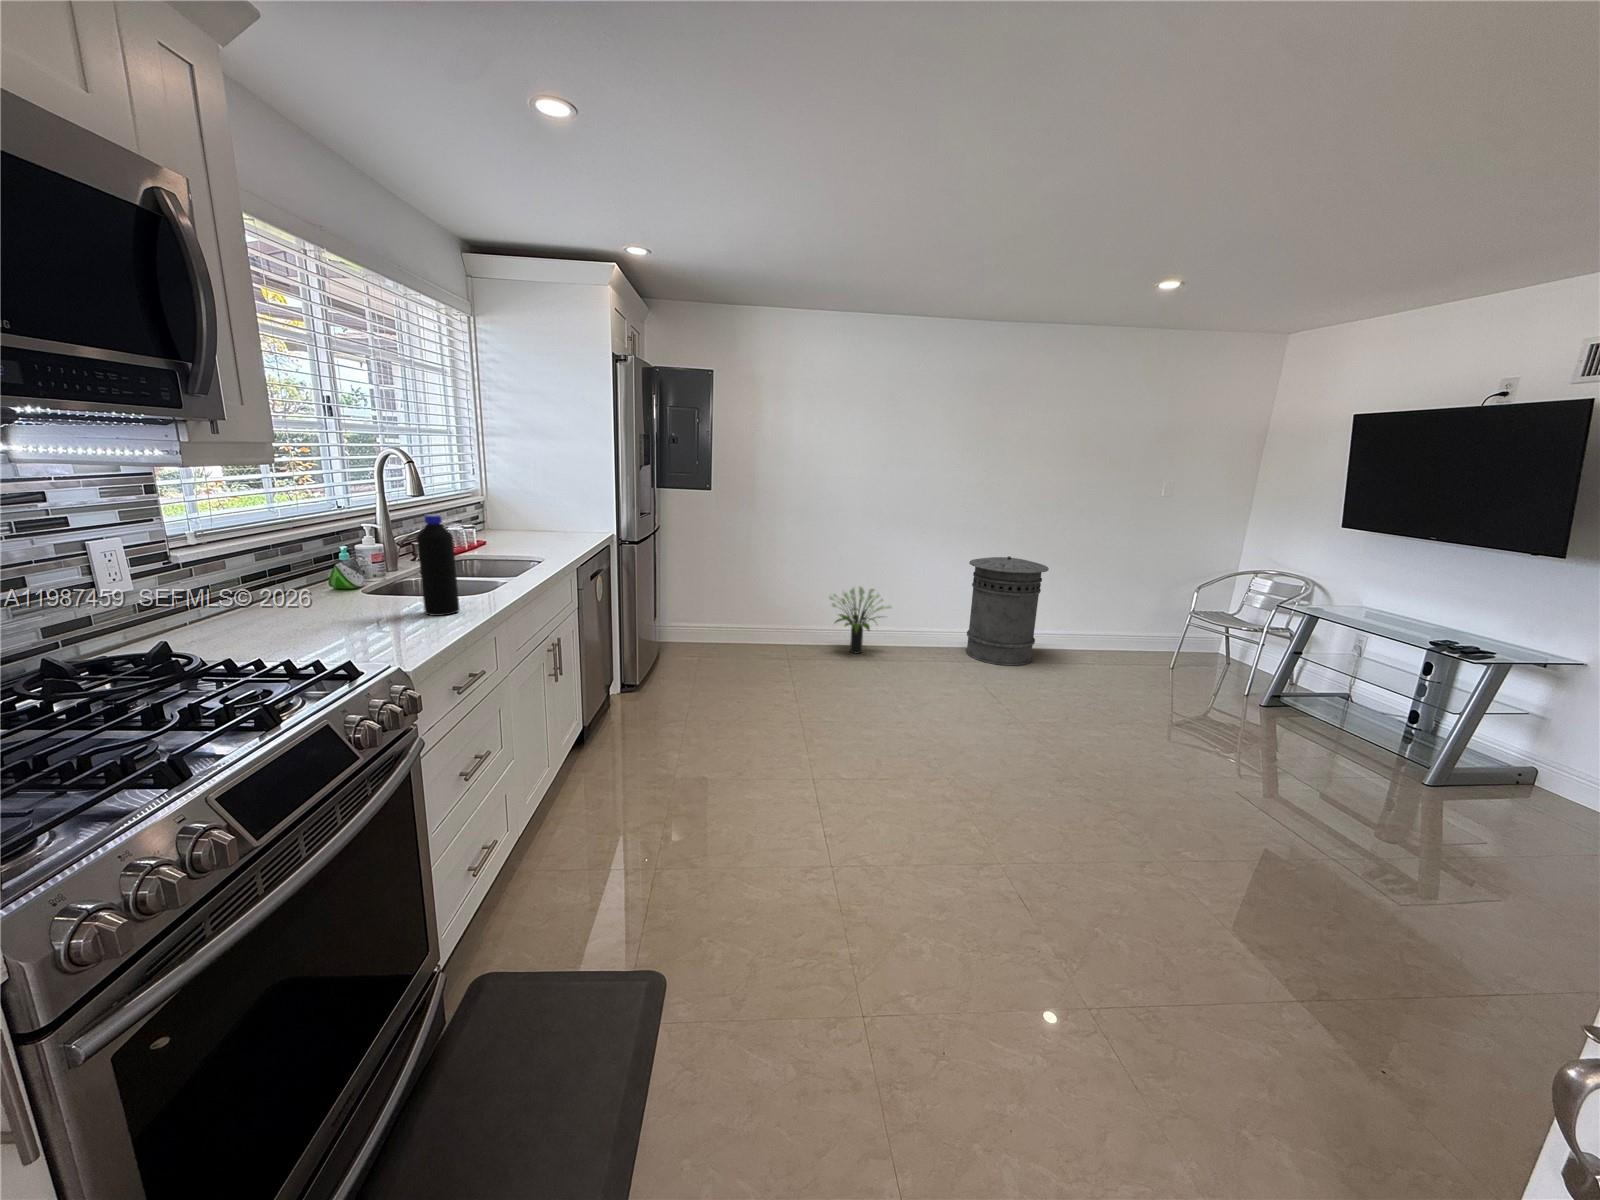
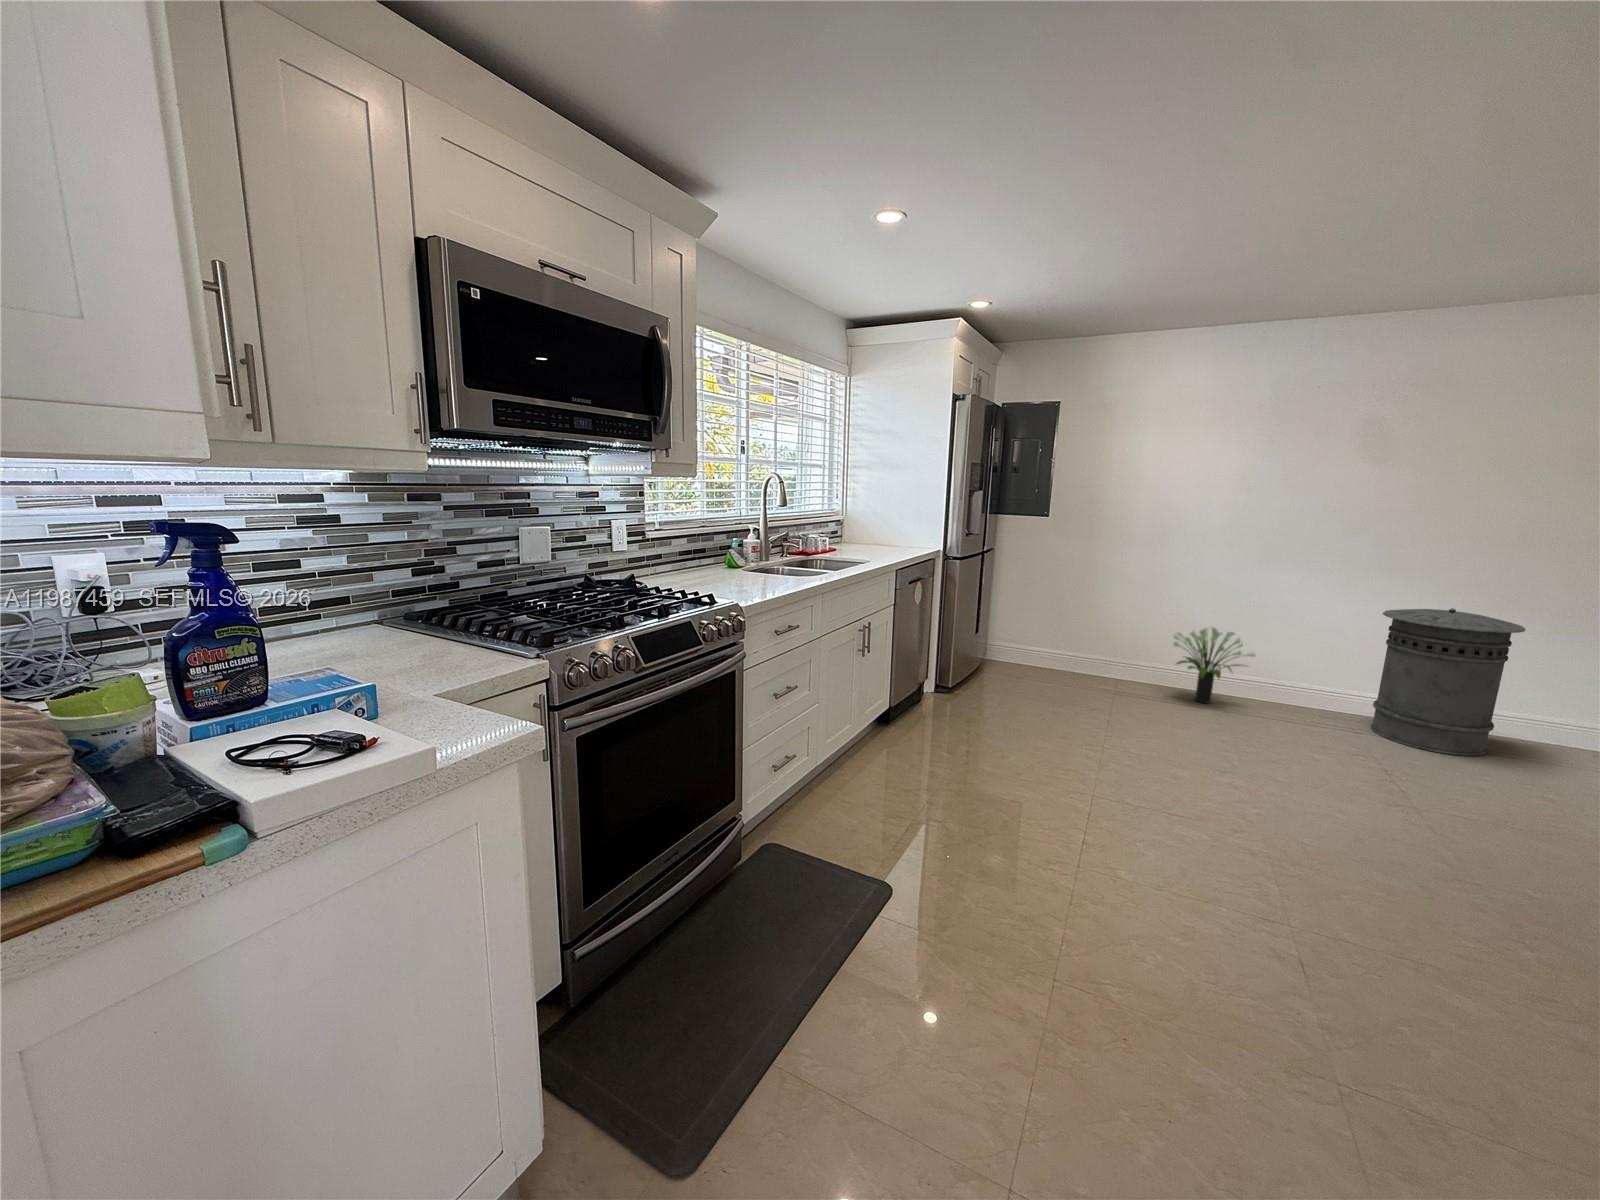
bottle: present [417,514,459,616] -> none [770,514,792,585]

